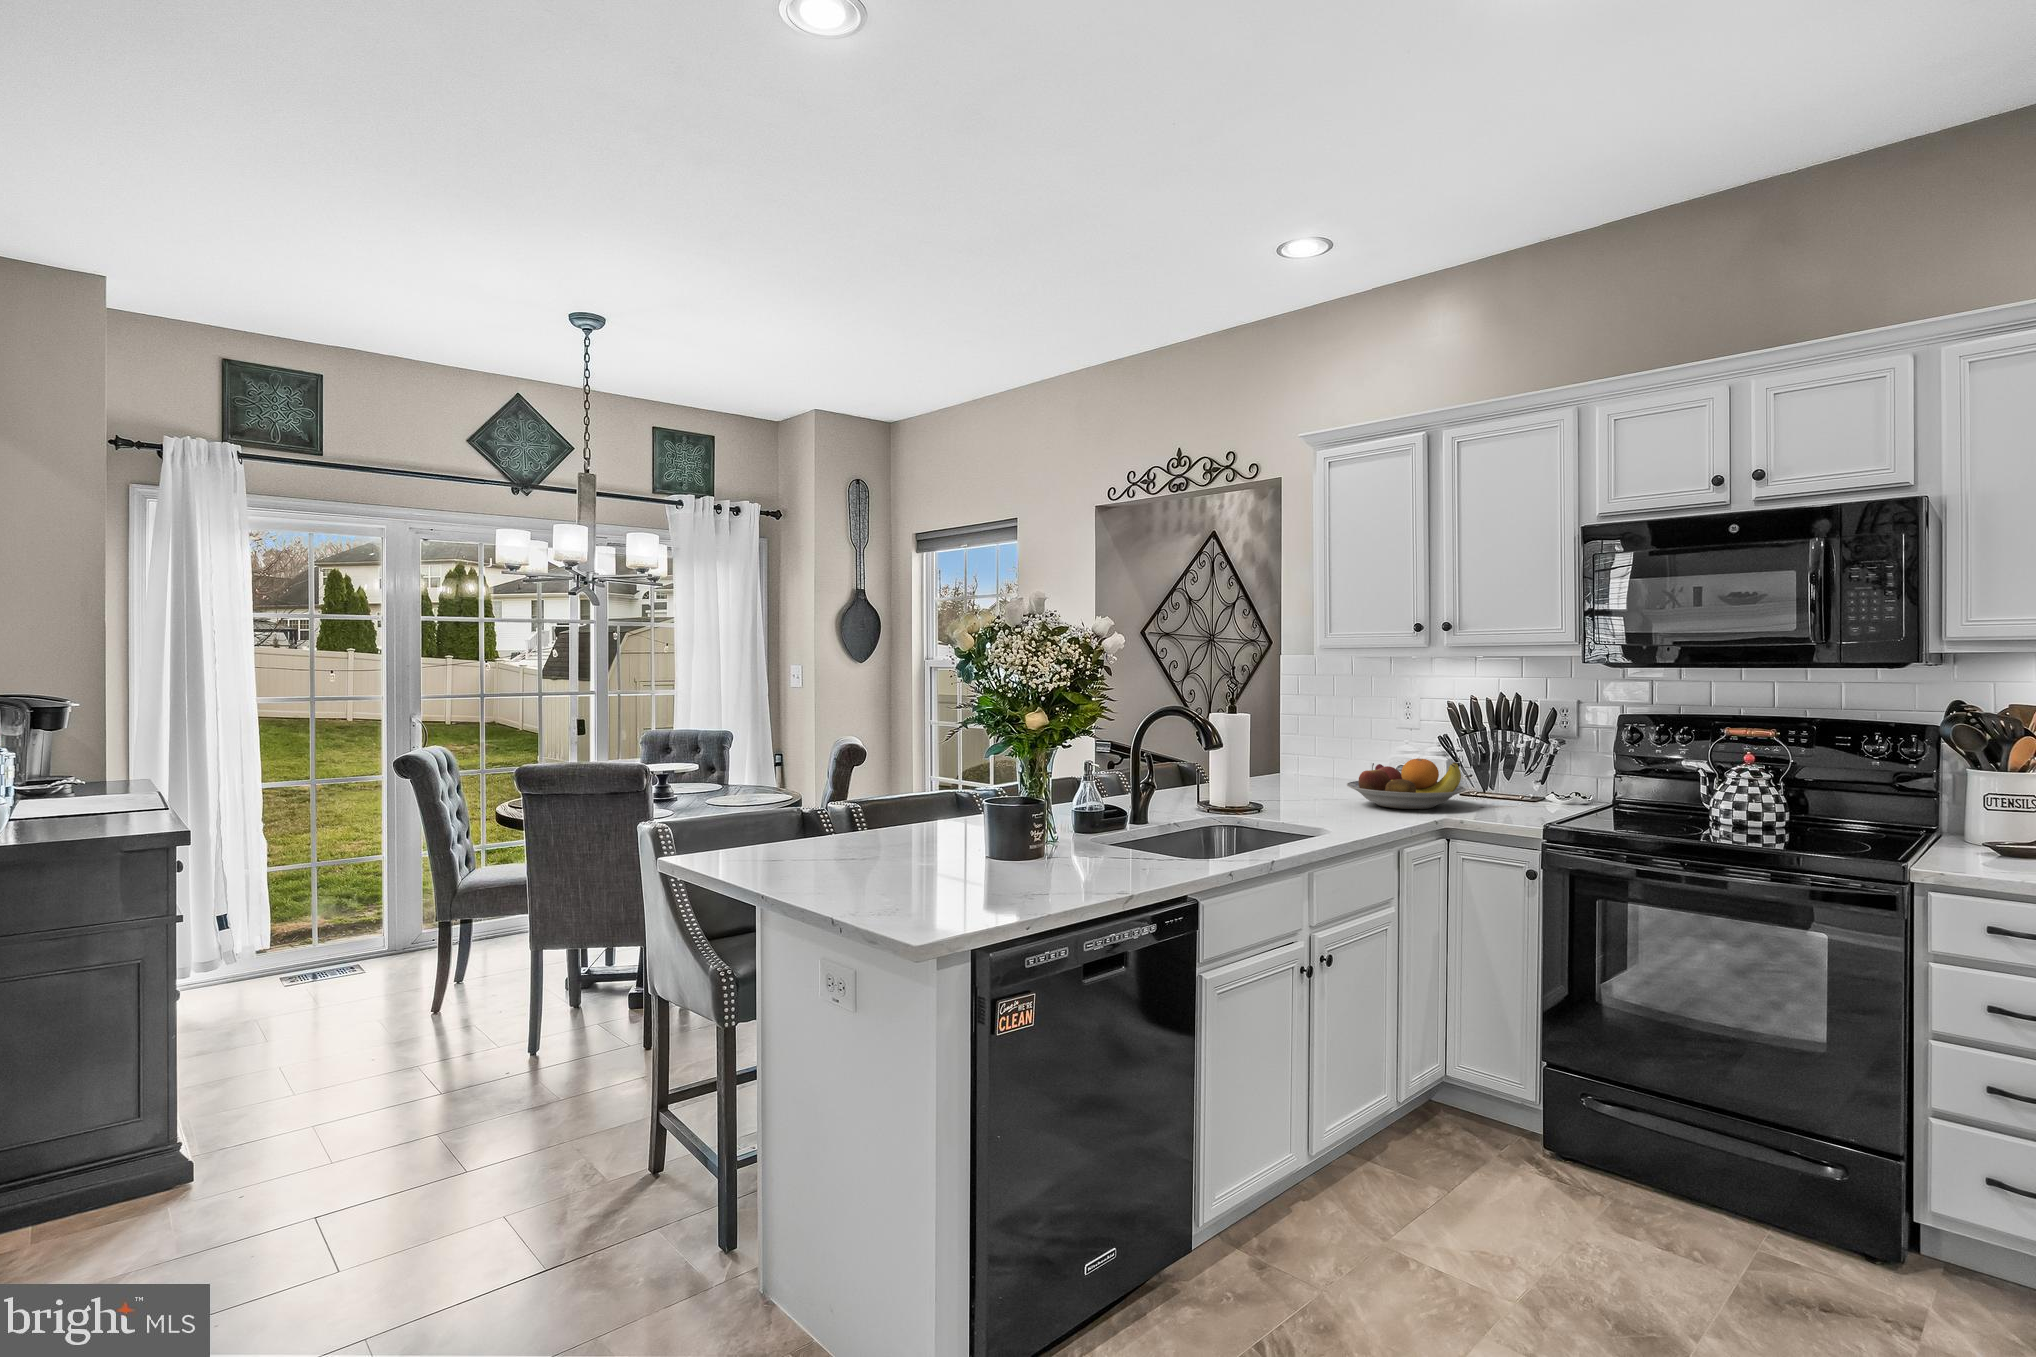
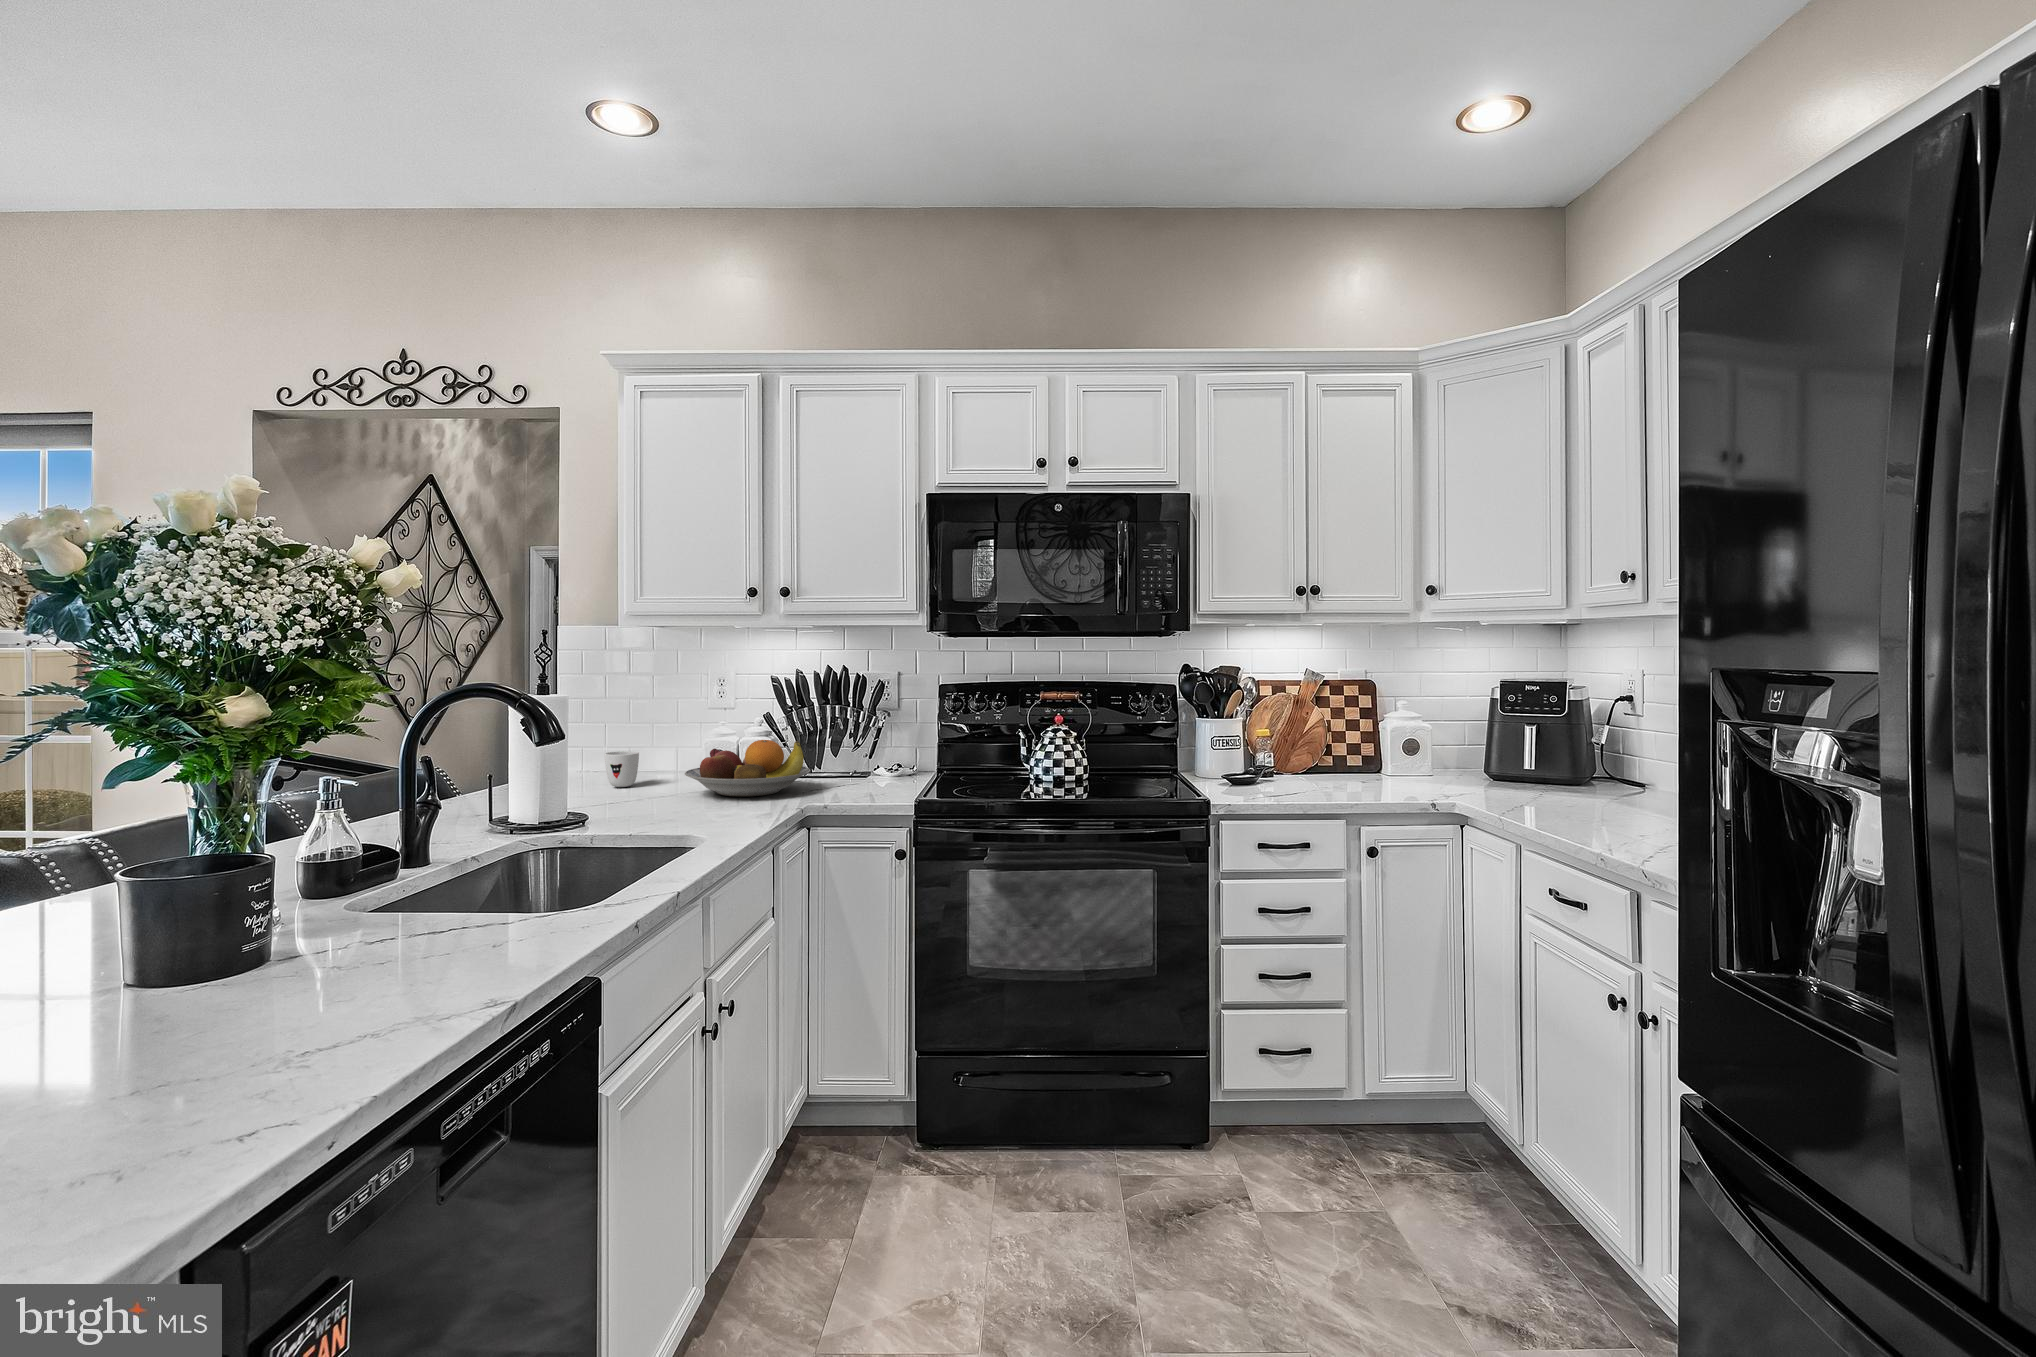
mug: none [1294,762,1324,792] -> present [605,751,639,787]

